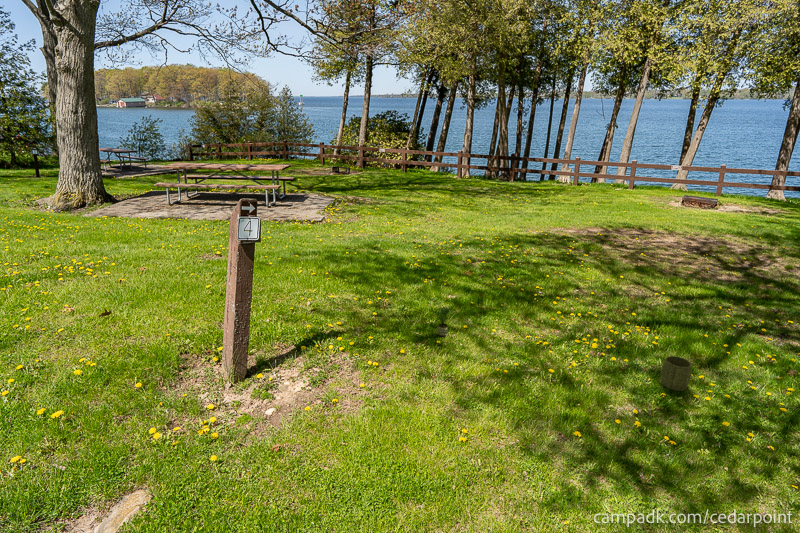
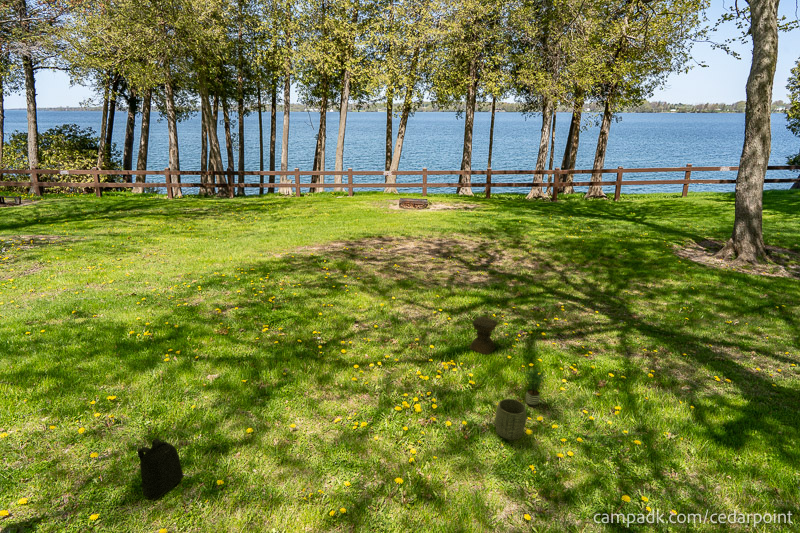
stool: none [681,301,716,337] -> present [470,317,498,354]
potted plant: present [433,307,451,337] -> present [523,368,546,406]
backpack: none [397,309,420,343] -> present [138,438,183,500]

